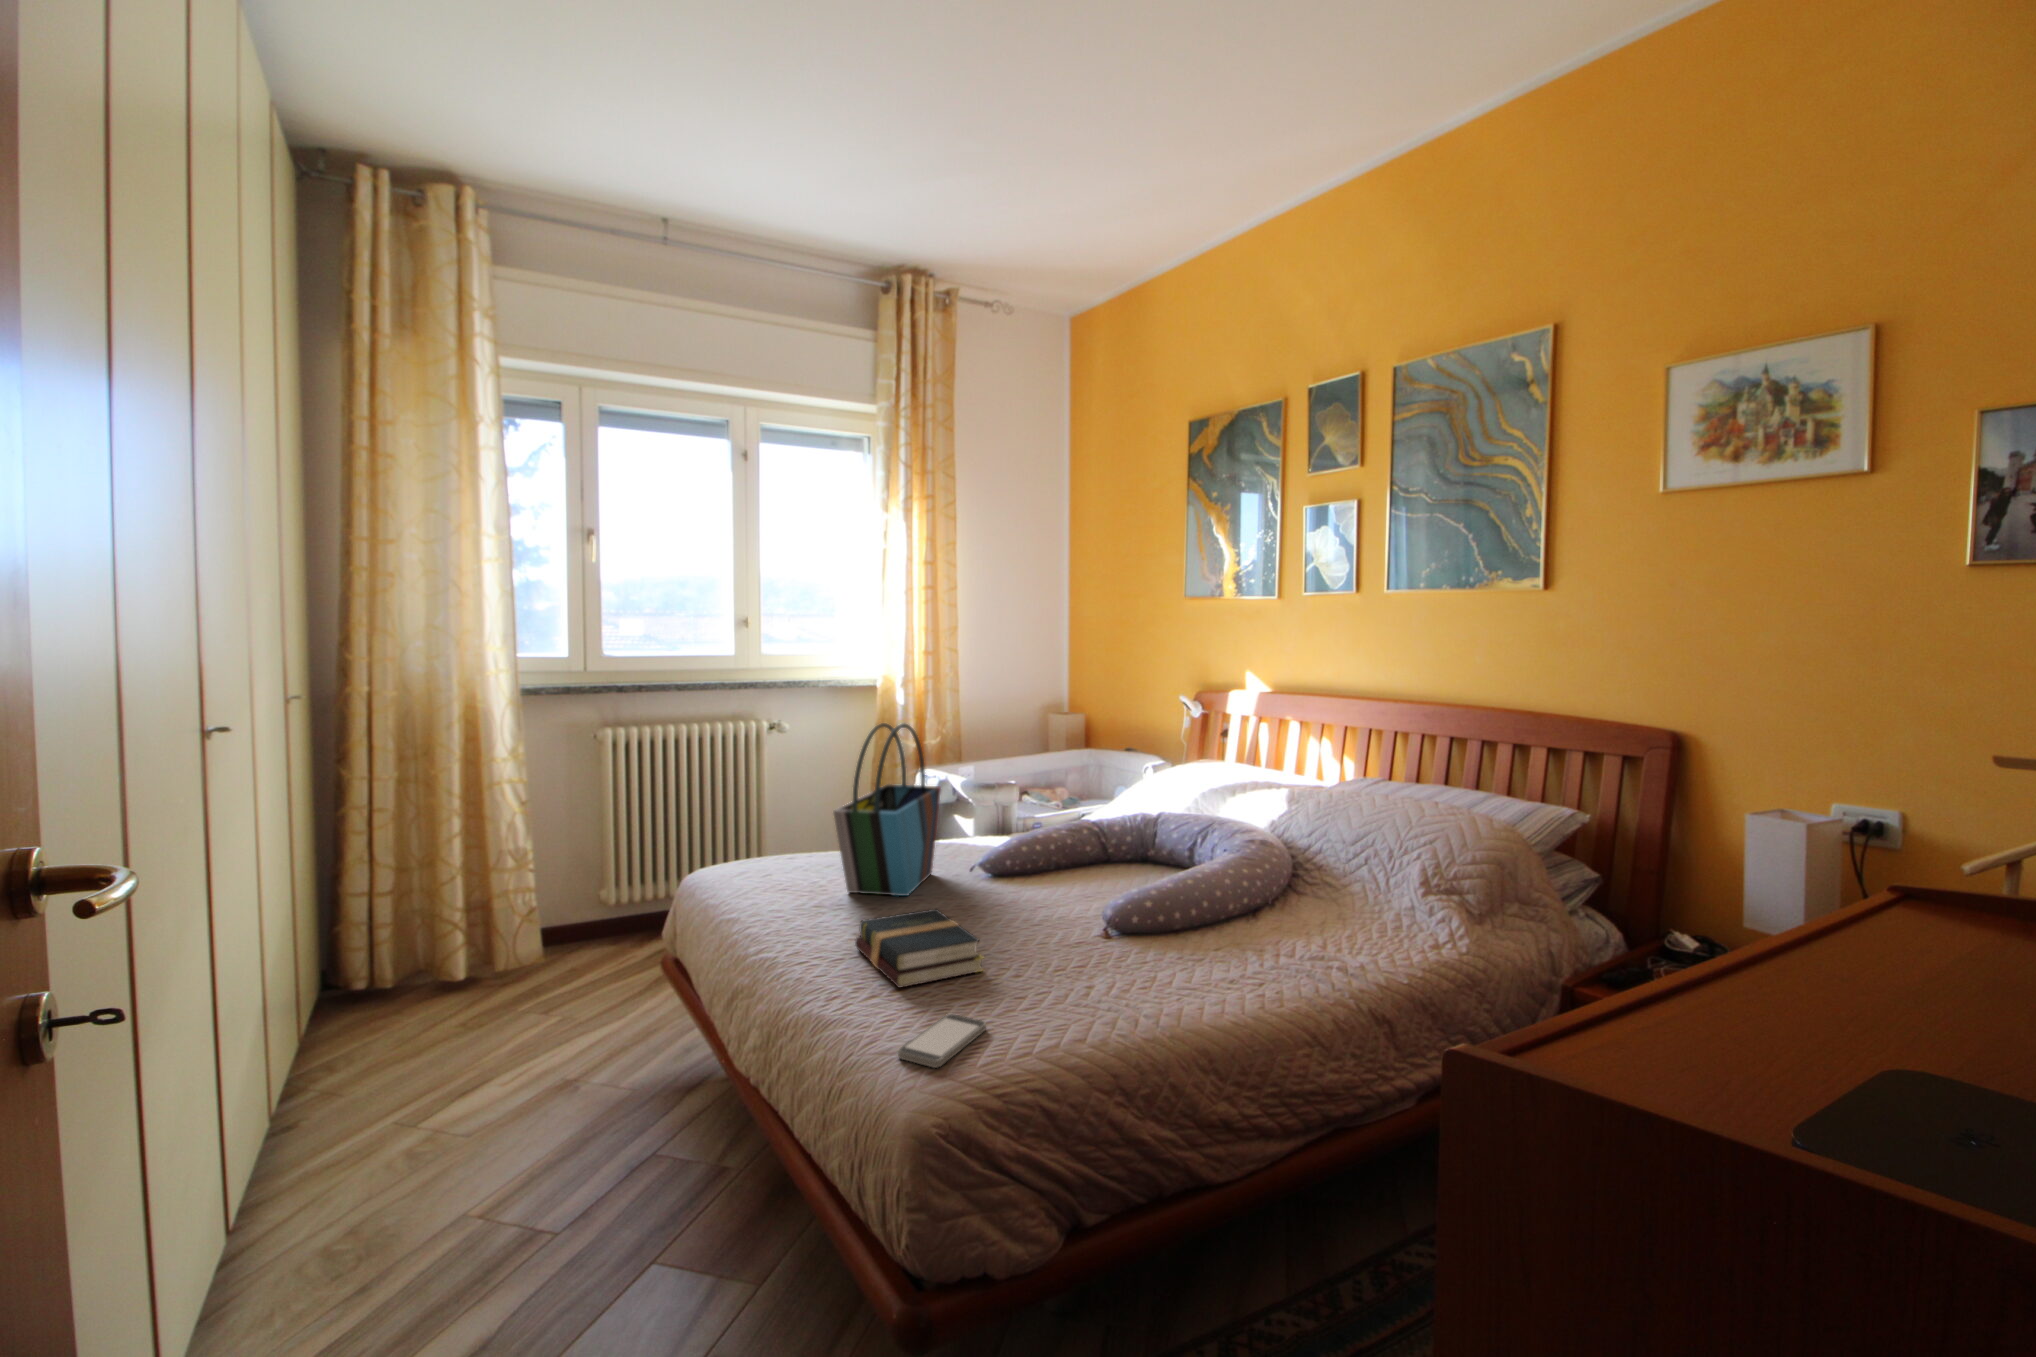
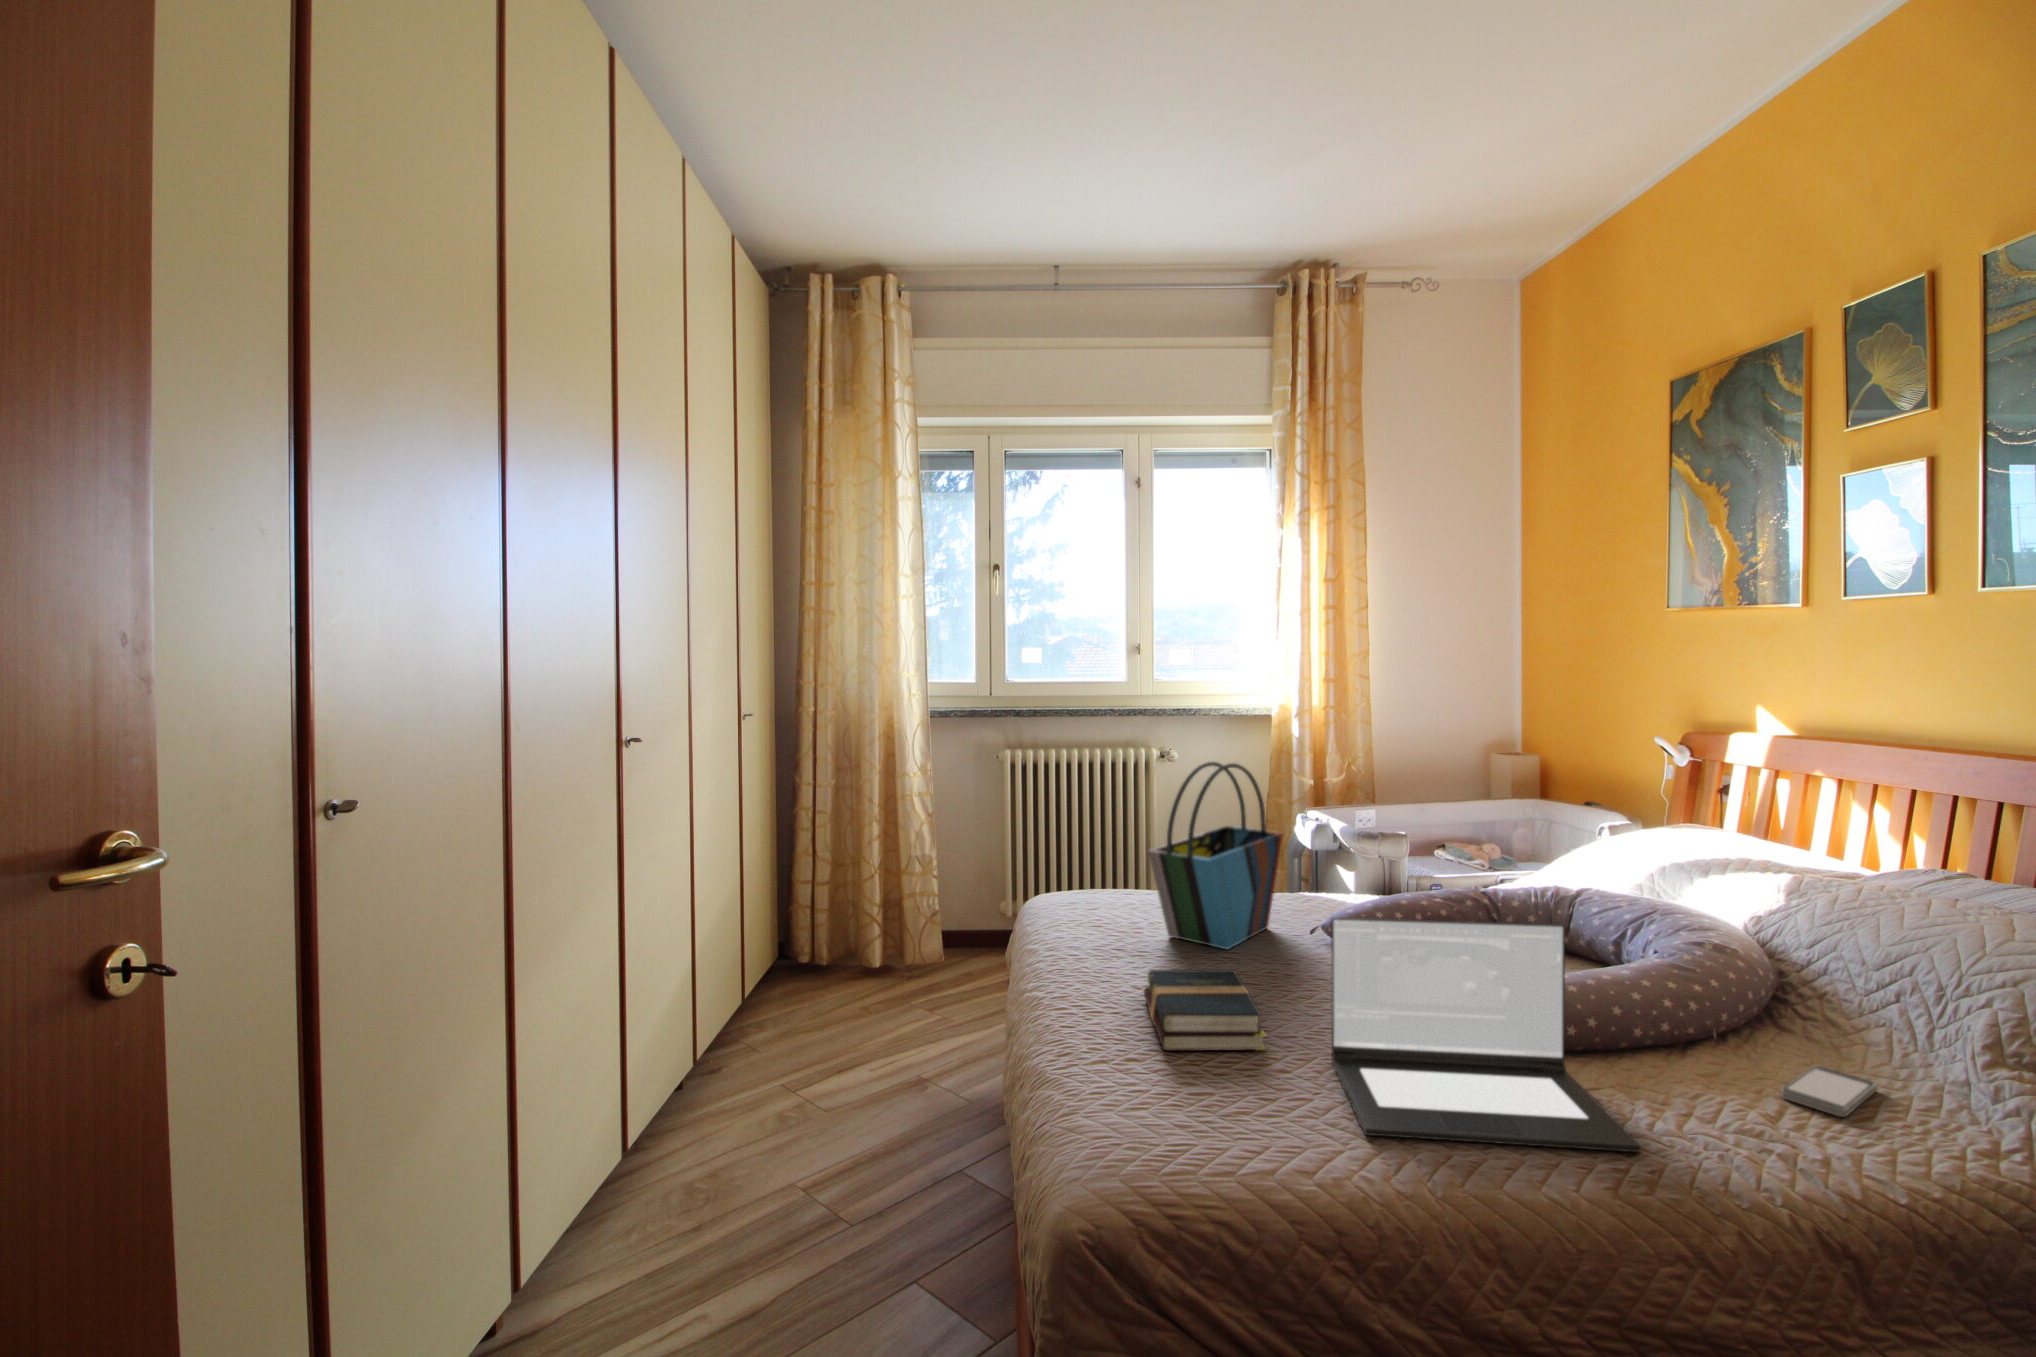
laptop: none [1039,831,1269,1018] -> present [1332,918,1642,1152]
smartphone: present [898,1014,986,1068] -> present [1781,1065,1877,1117]

